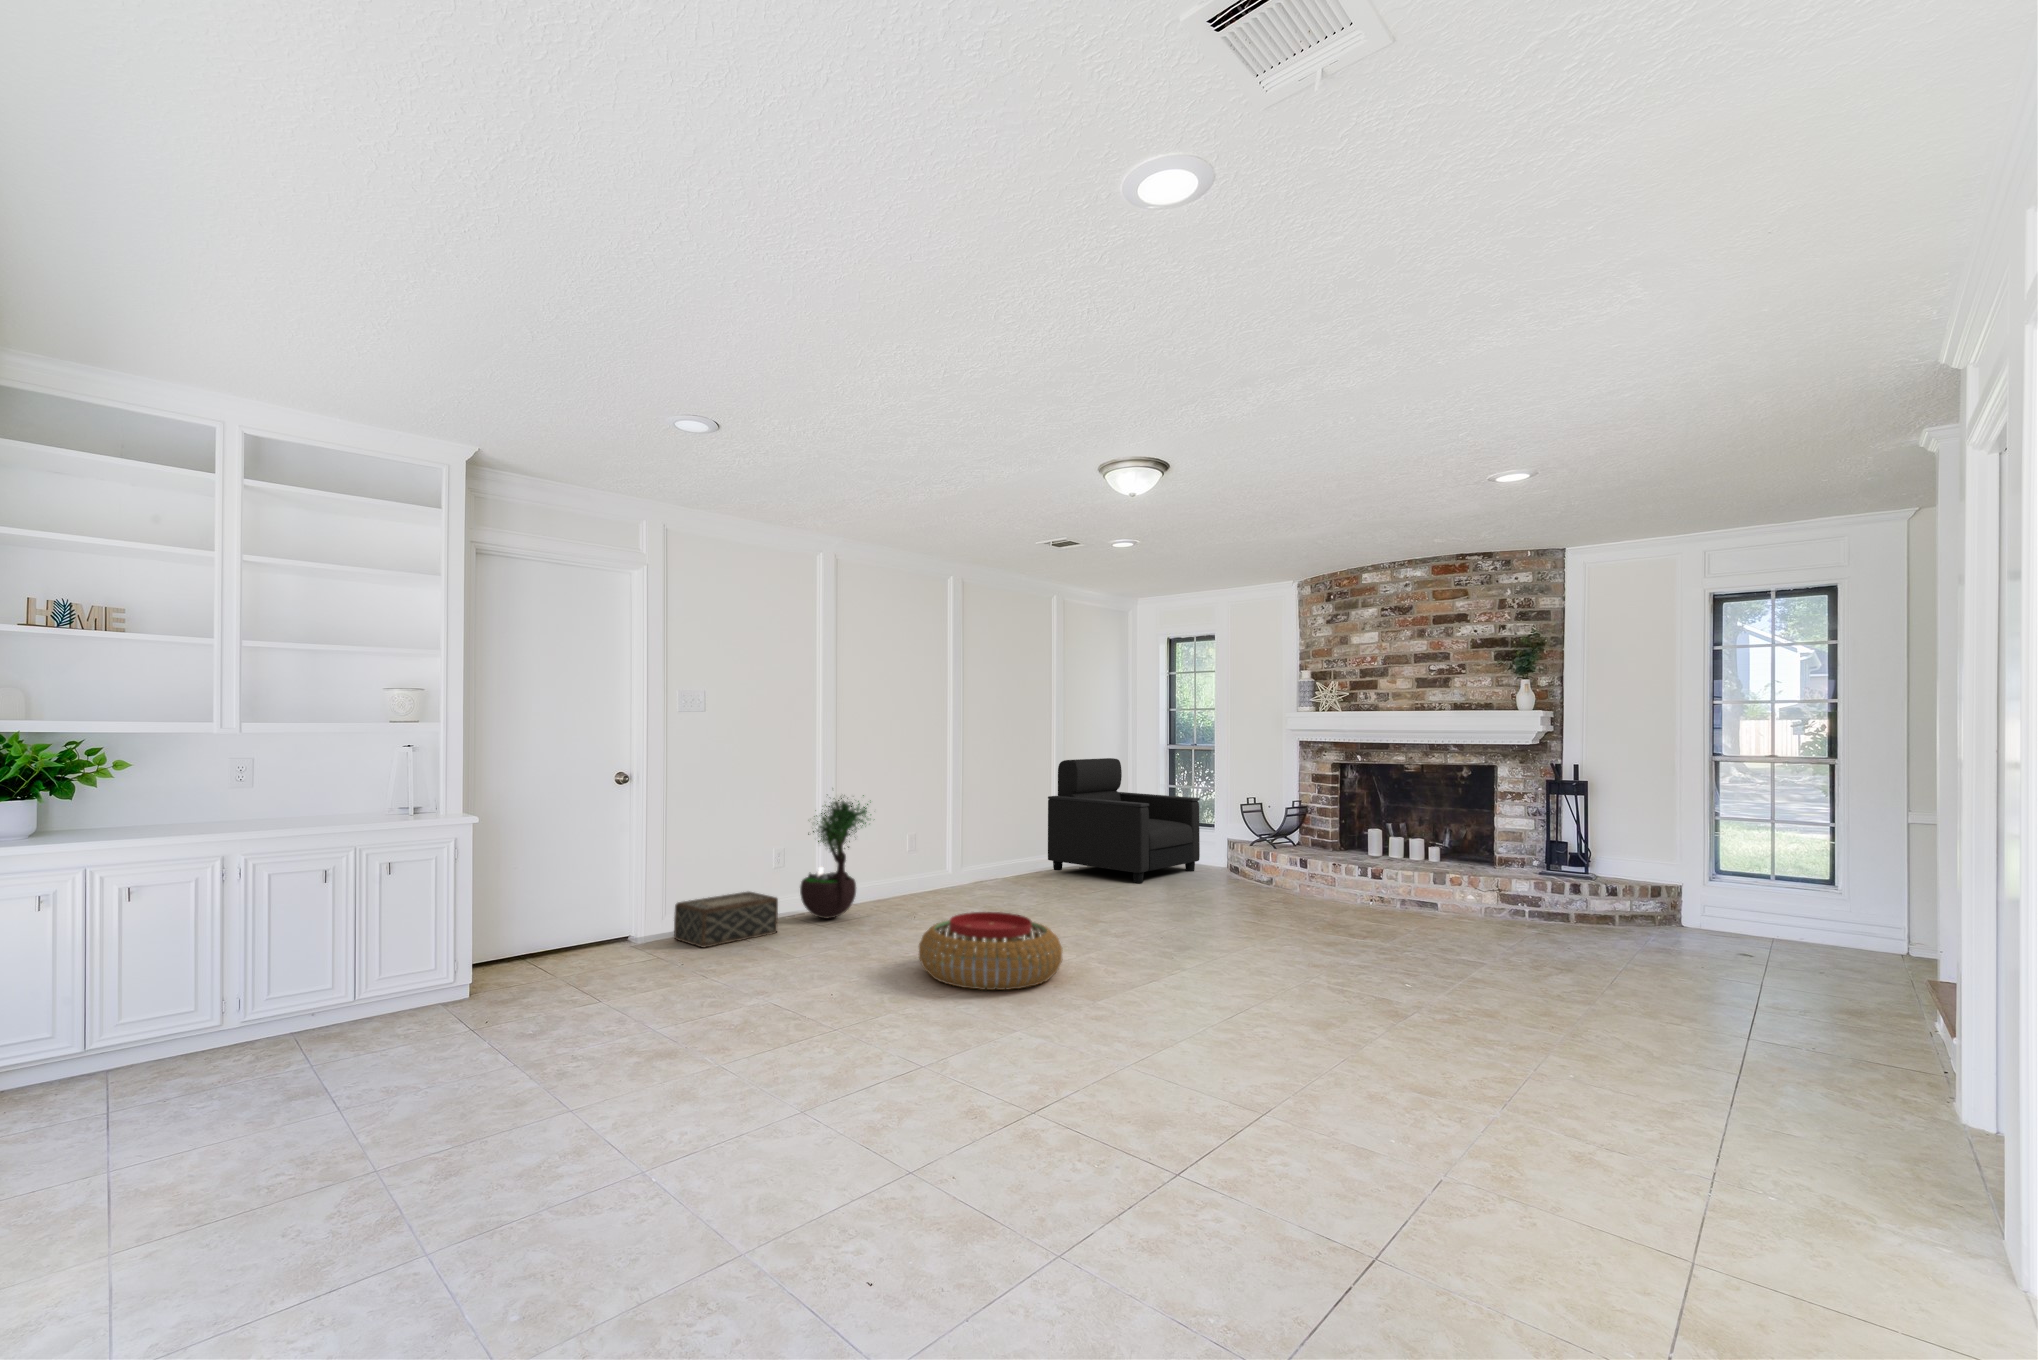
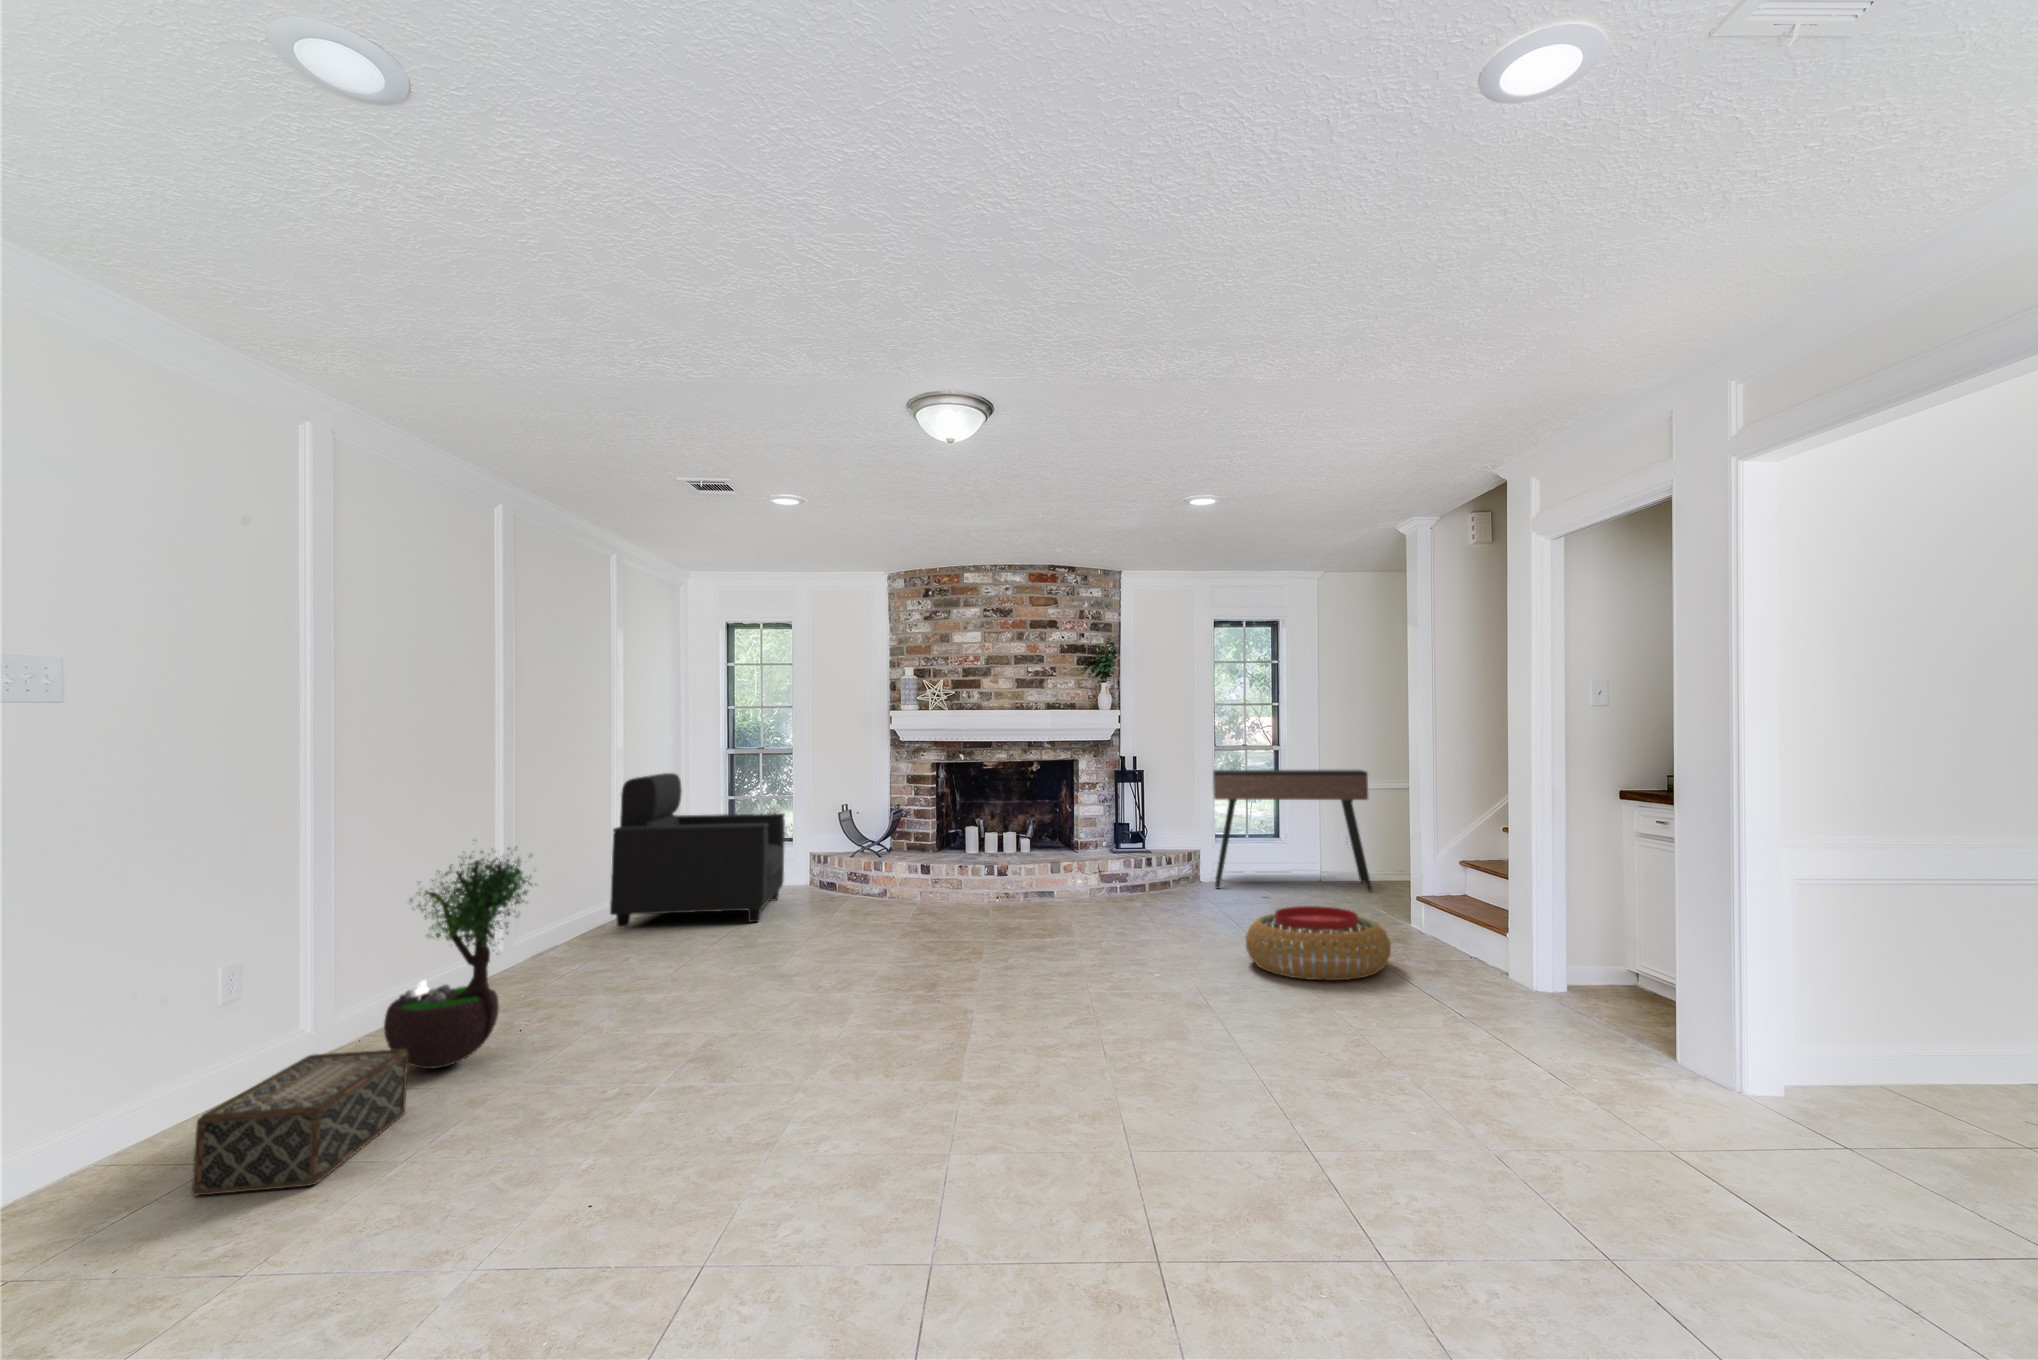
console table: none [1659,791,1959,989] -> present [1213,770,1372,891]
pouf: present [919,912,1062,990] -> present [1246,906,1391,980]

